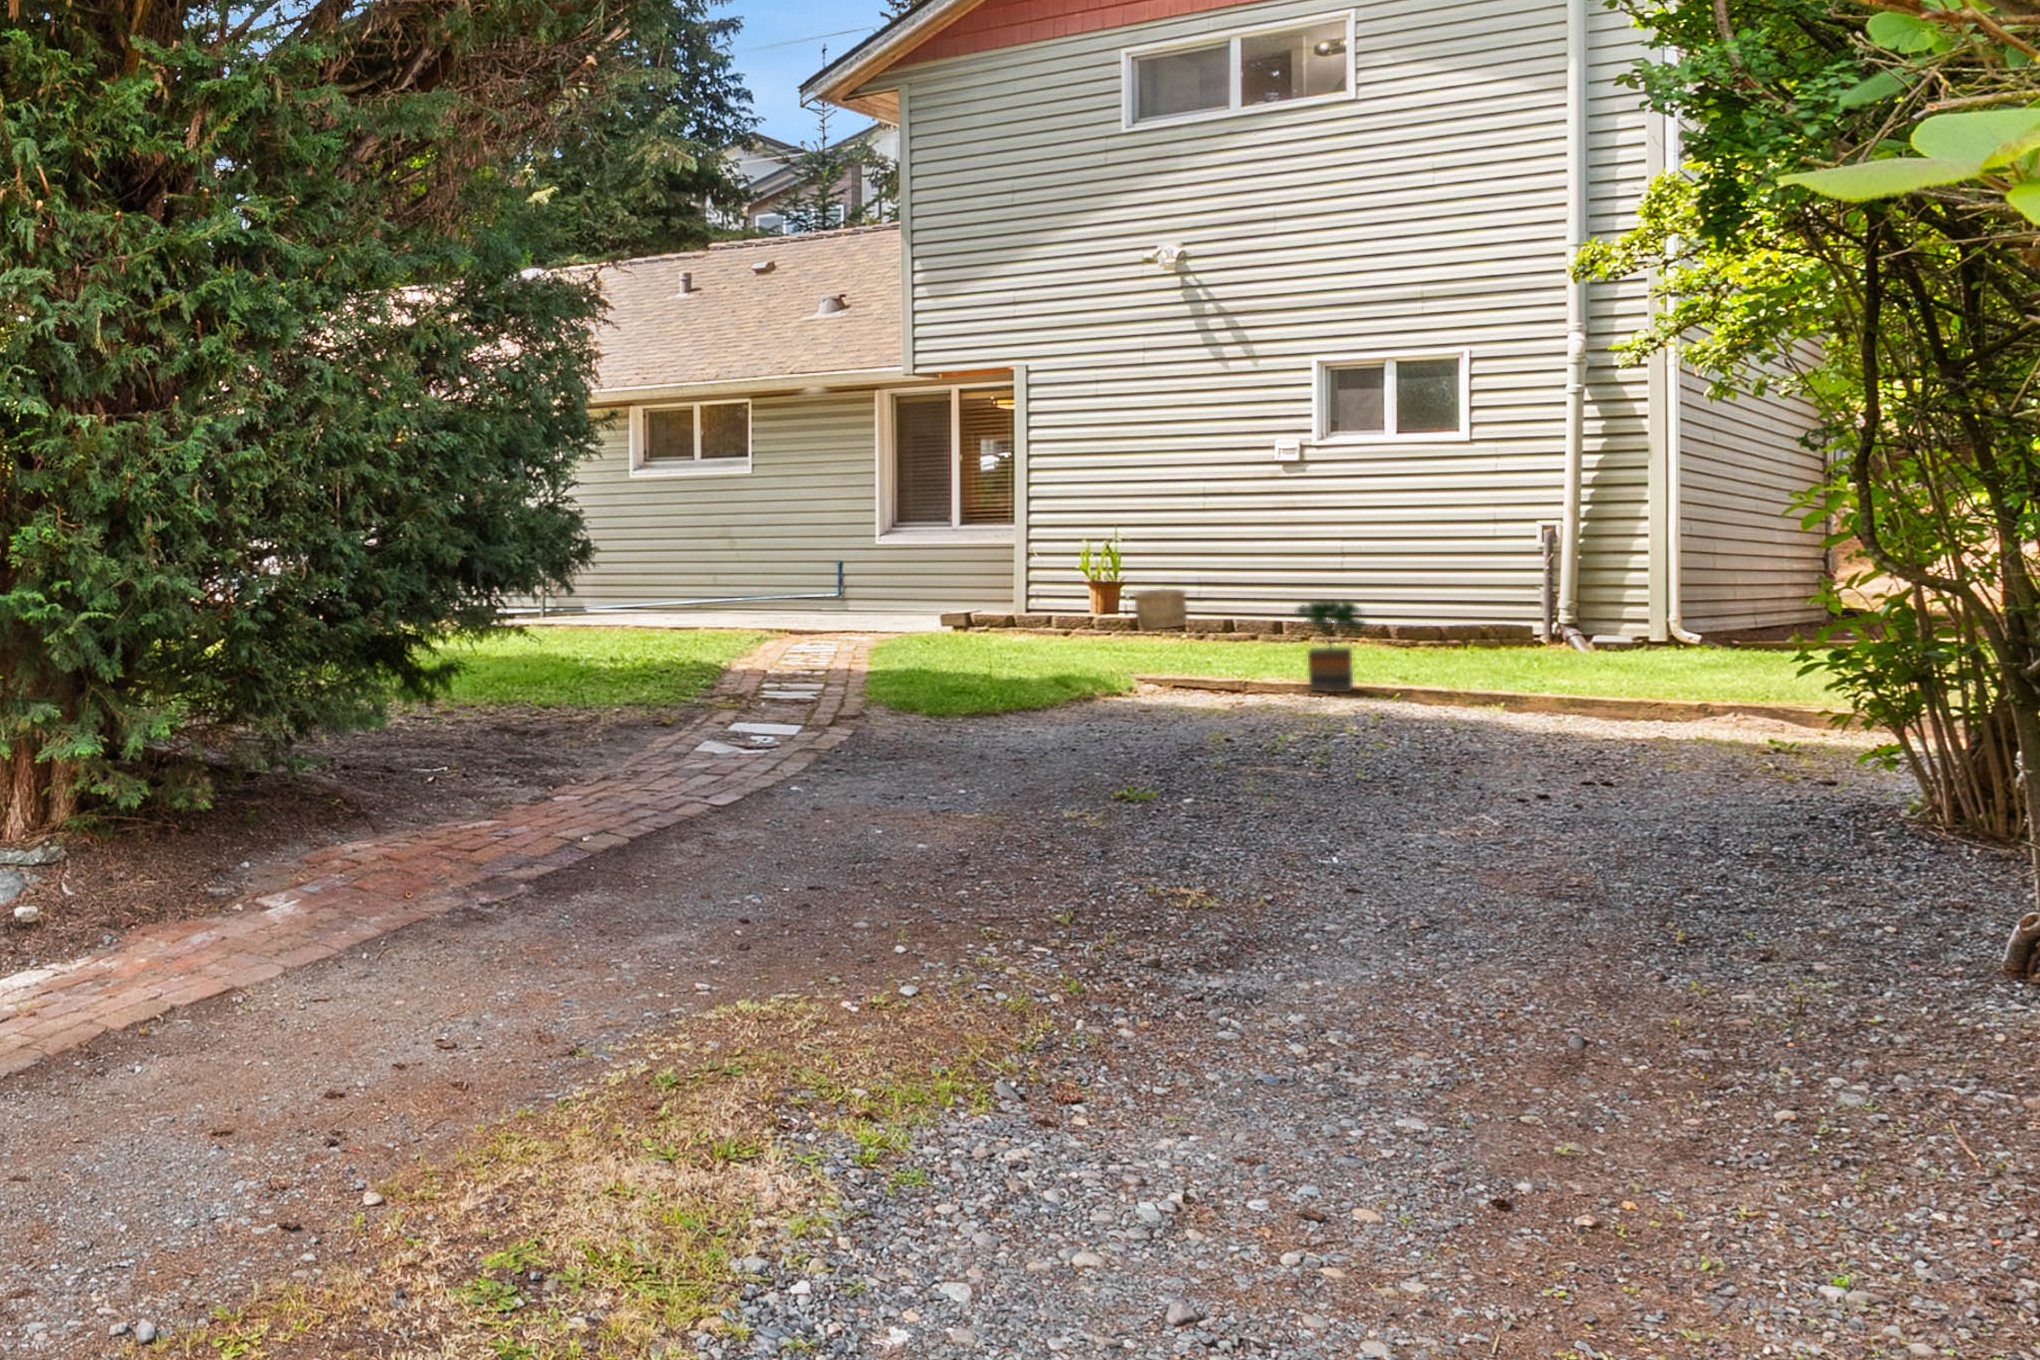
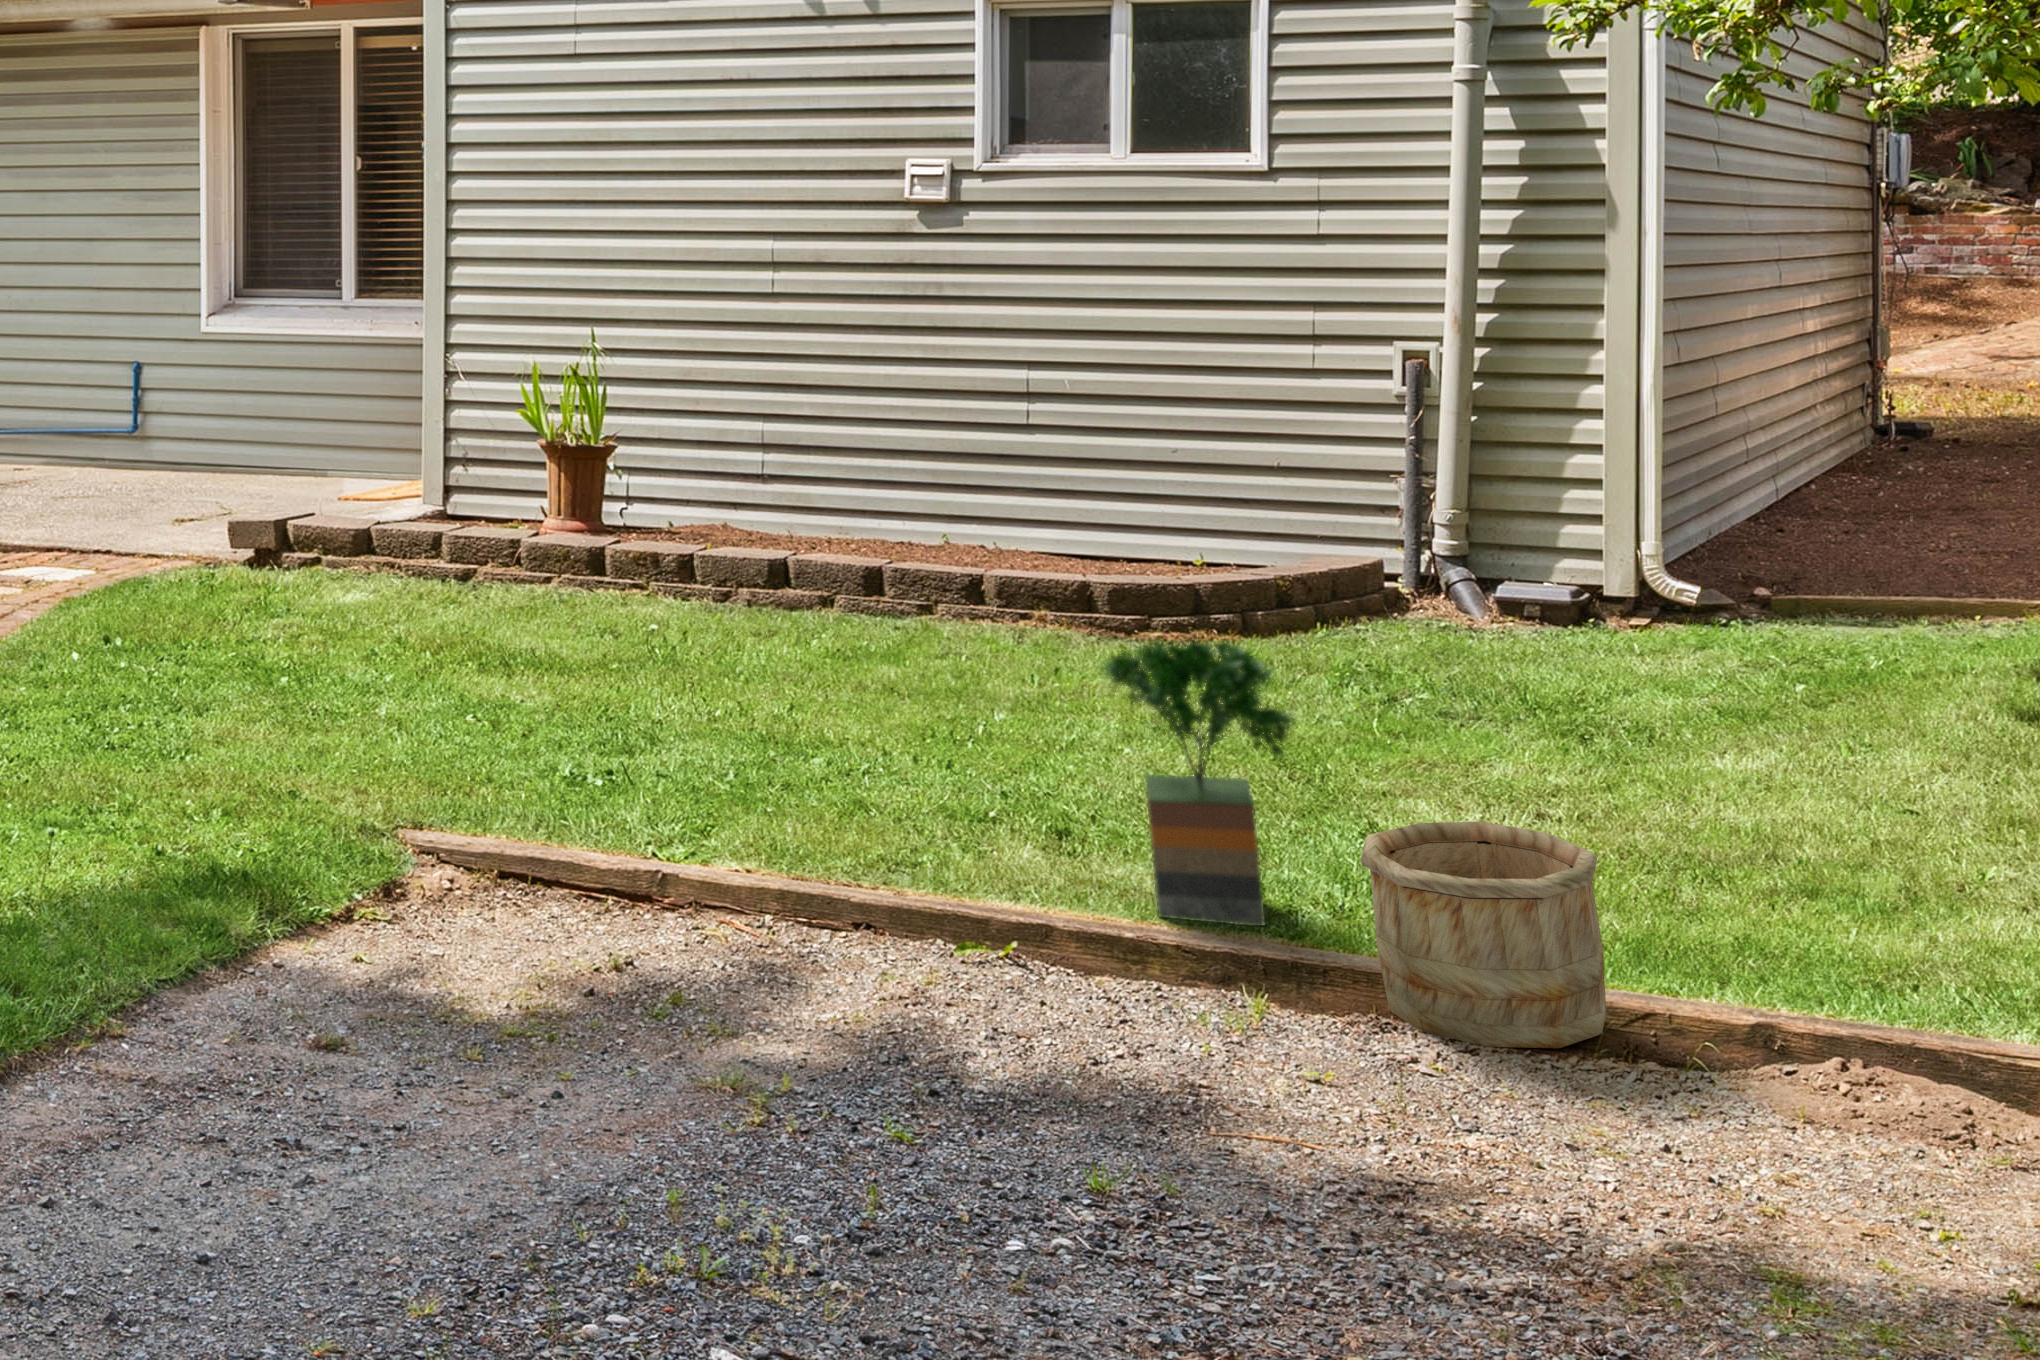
wooden bucket: present [1134,589,1187,628] -> present [1361,822,1606,1048]

